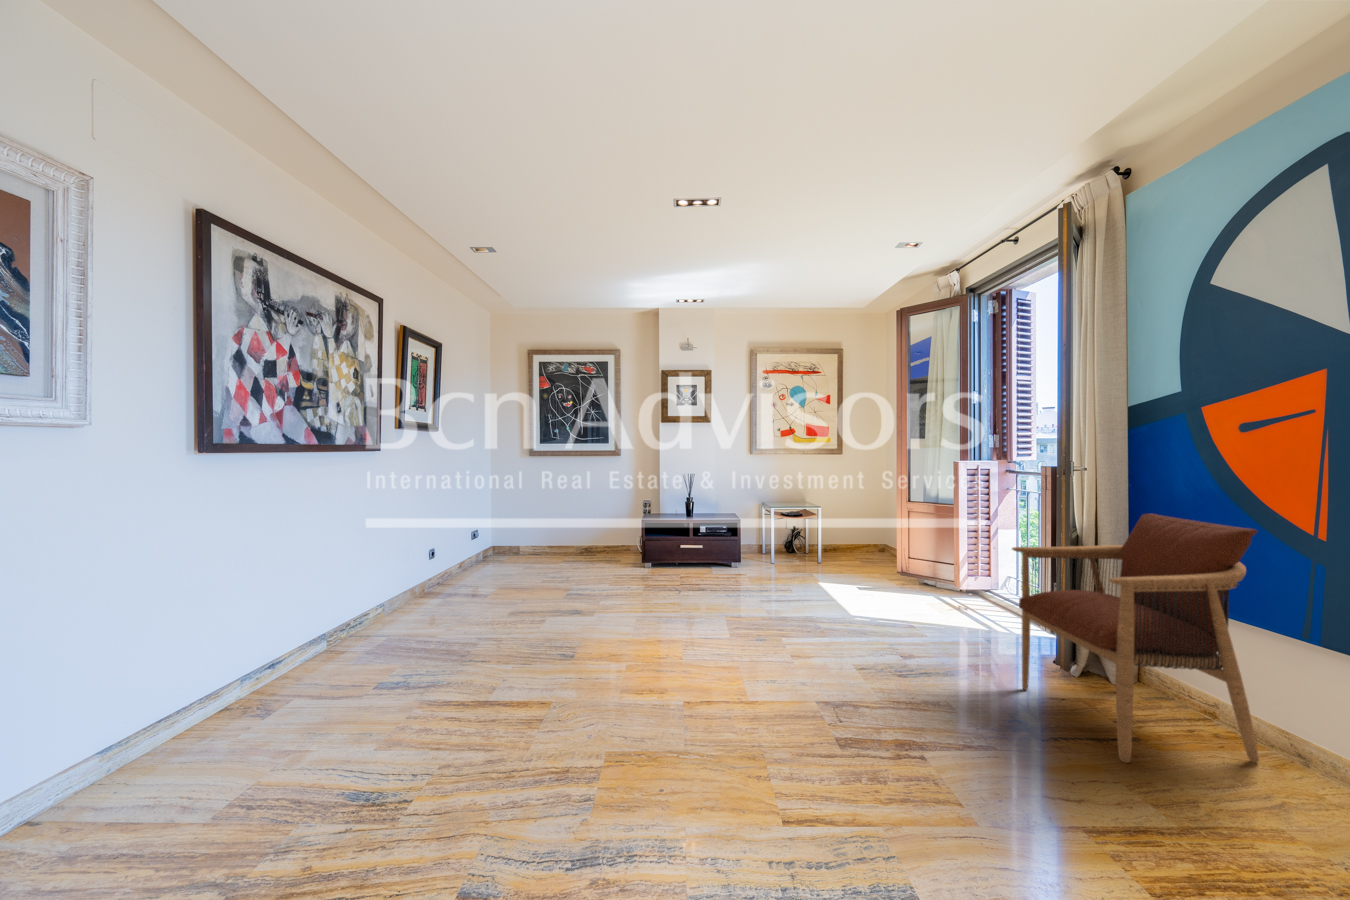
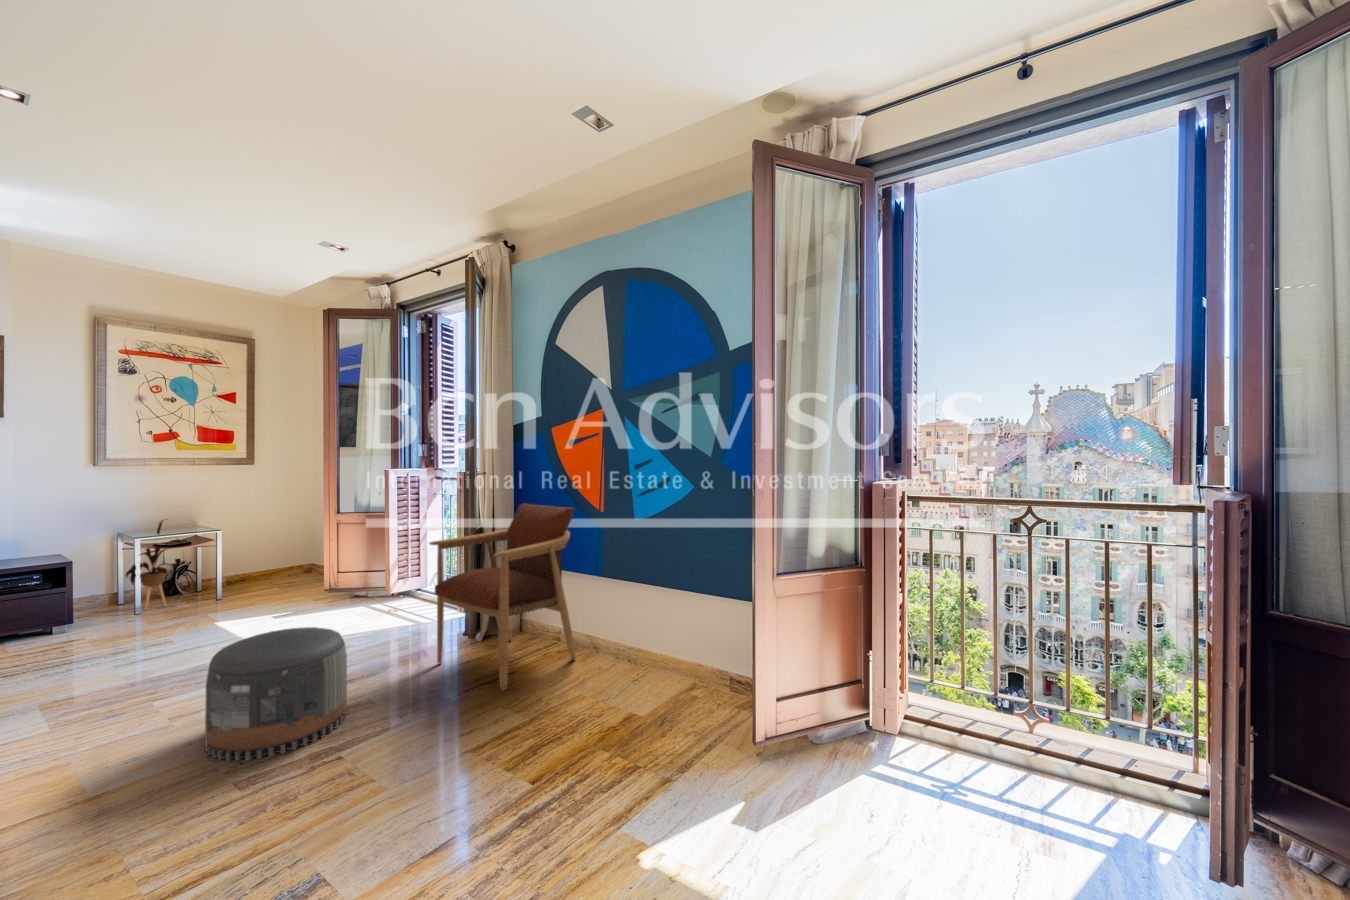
house plant: none [761,495,796,561] -> present [126,520,181,610]
pouf: none [815,608,926,727] -> present [205,627,347,761]

